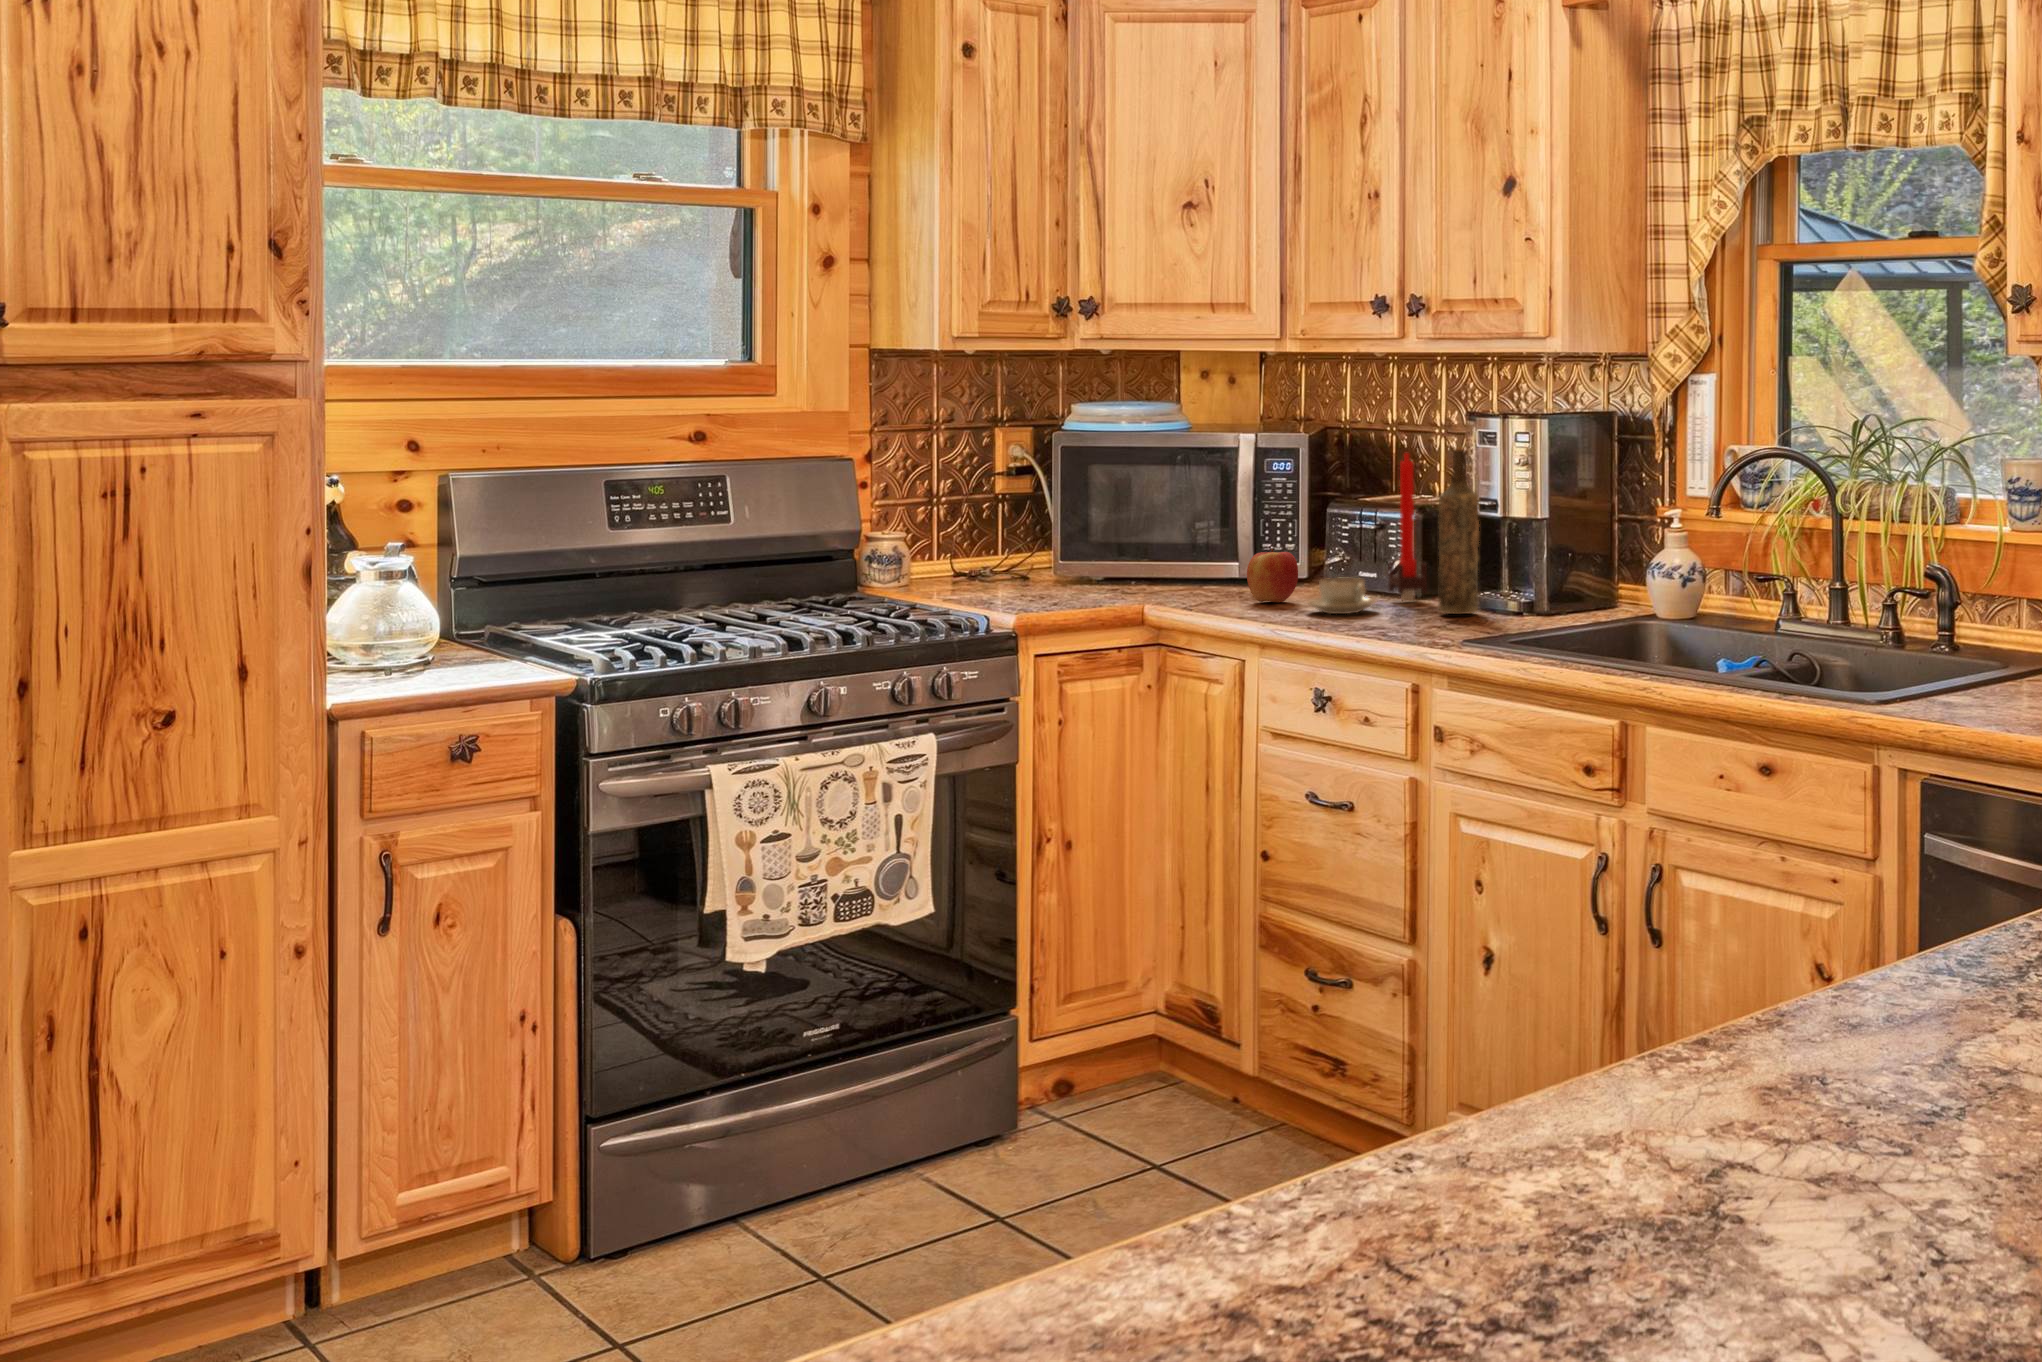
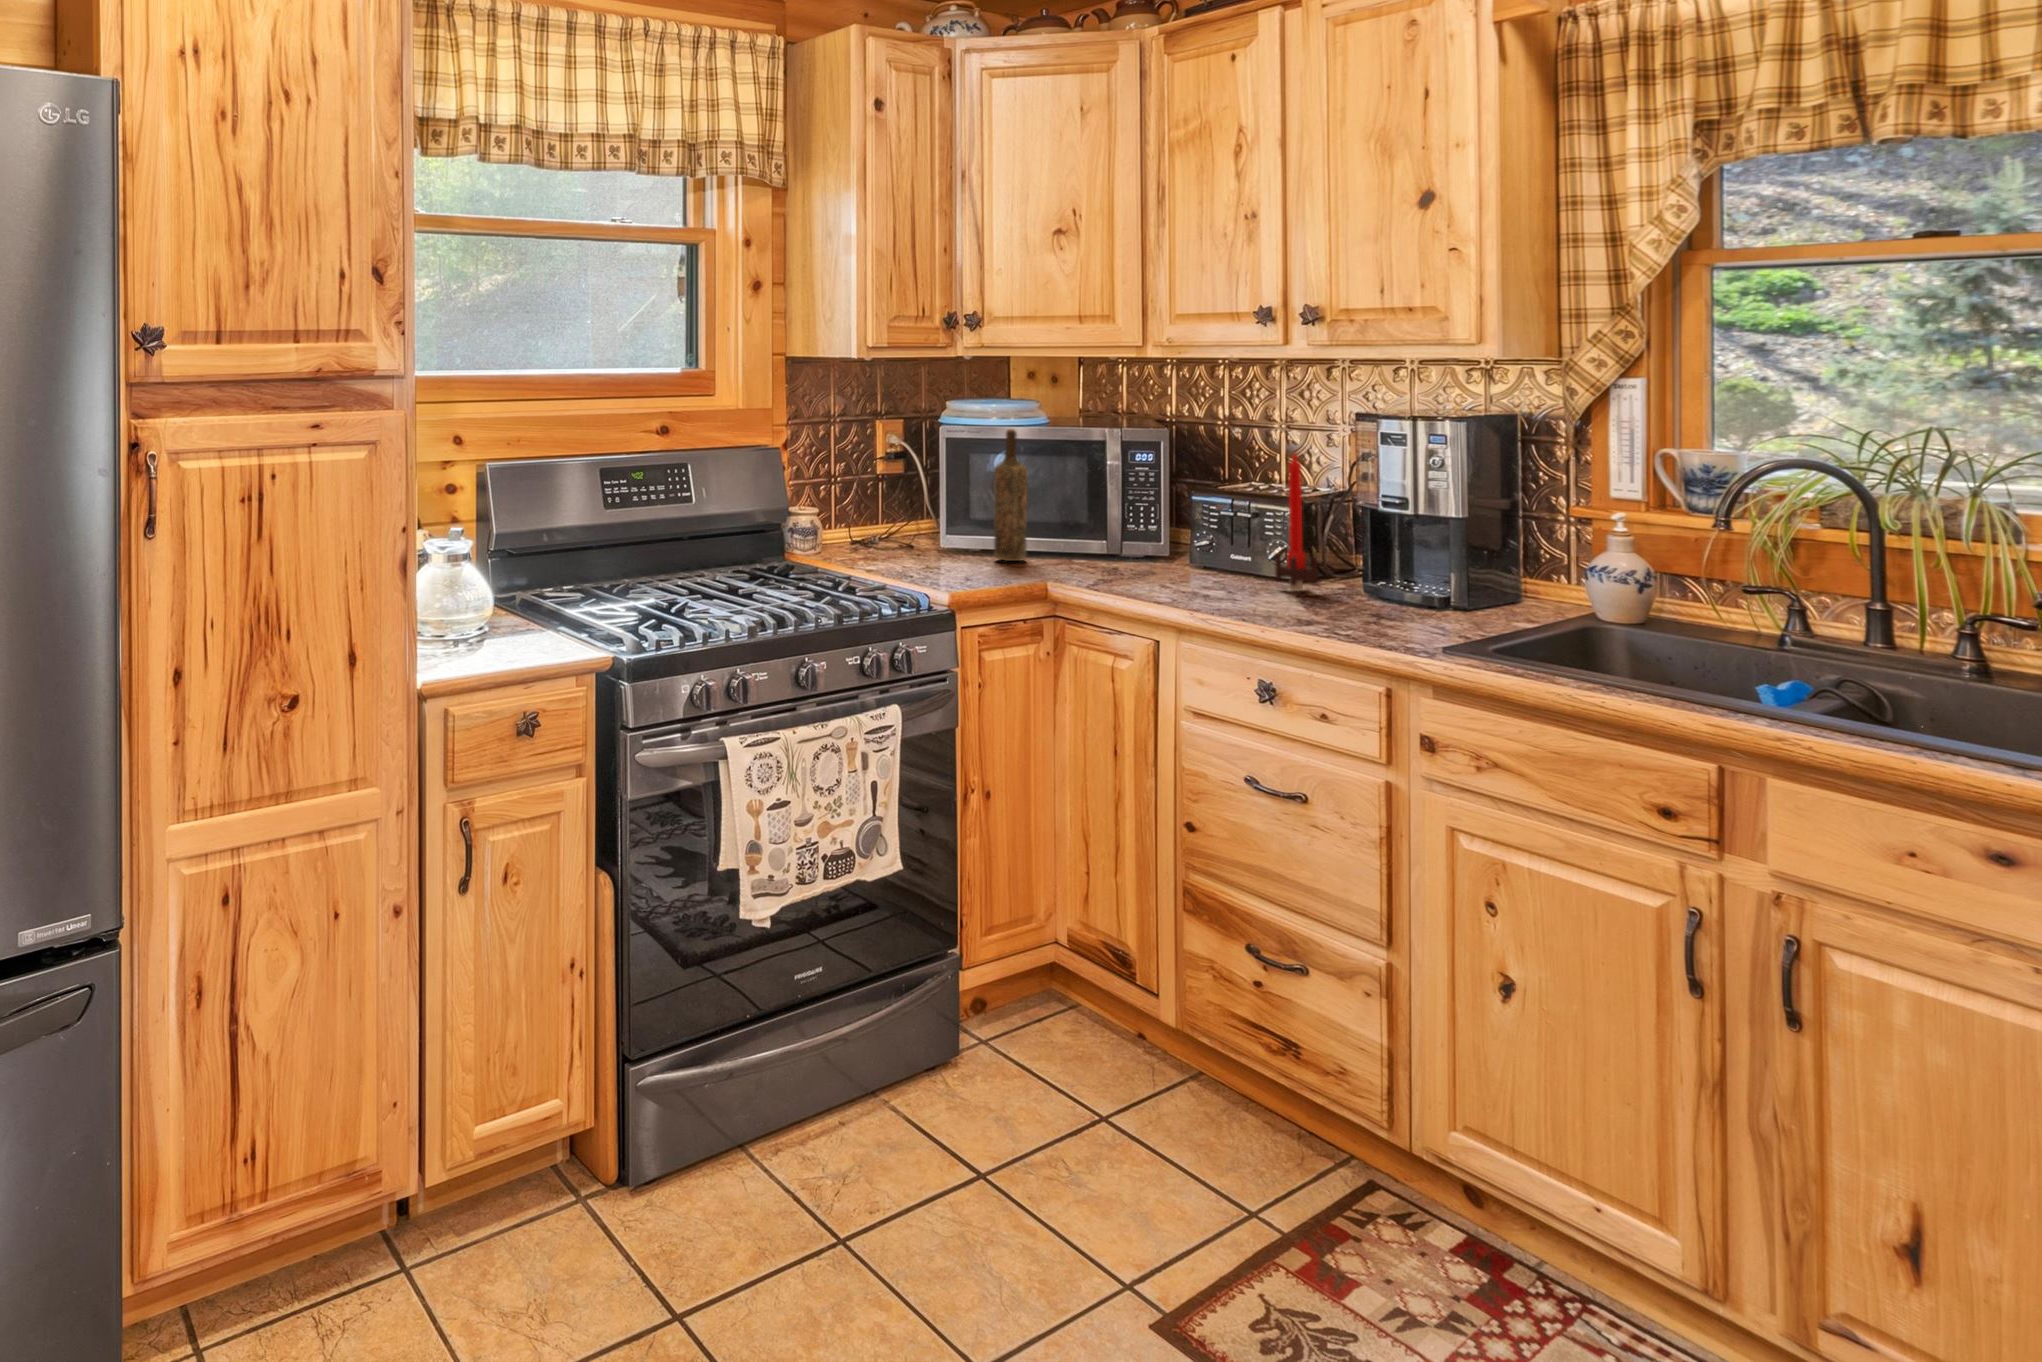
bottle: present [1439,447,1479,614] -> present [994,429,1027,561]
apple: present [1247,549,1298,602] -> none [1140,538,1189,587]
coffee cup: present [1307,578,1376,614] -> none [1216,570,1288,606]

